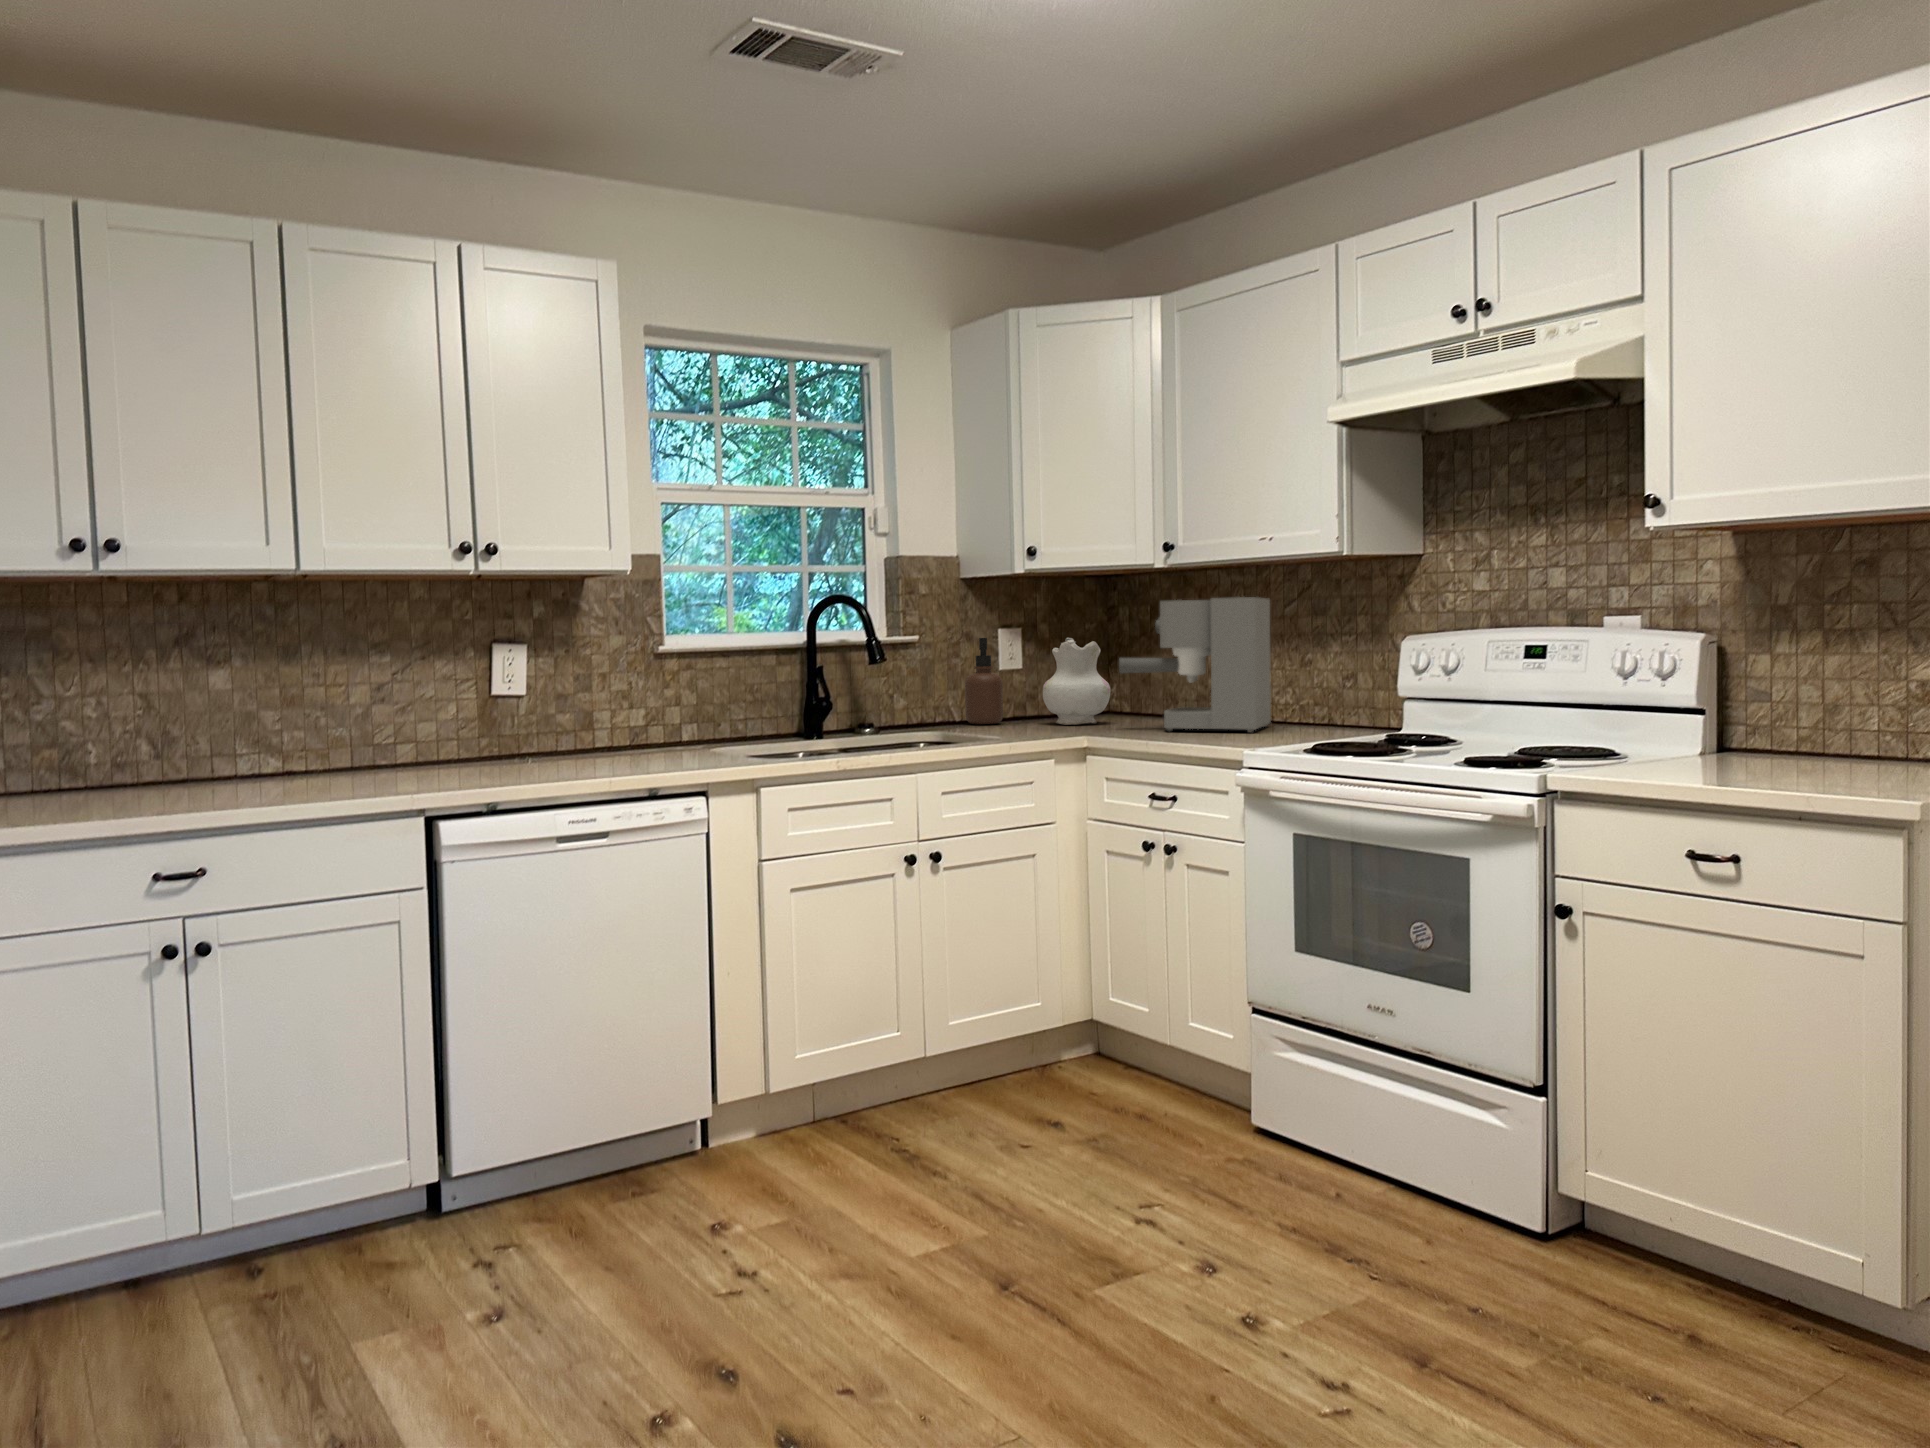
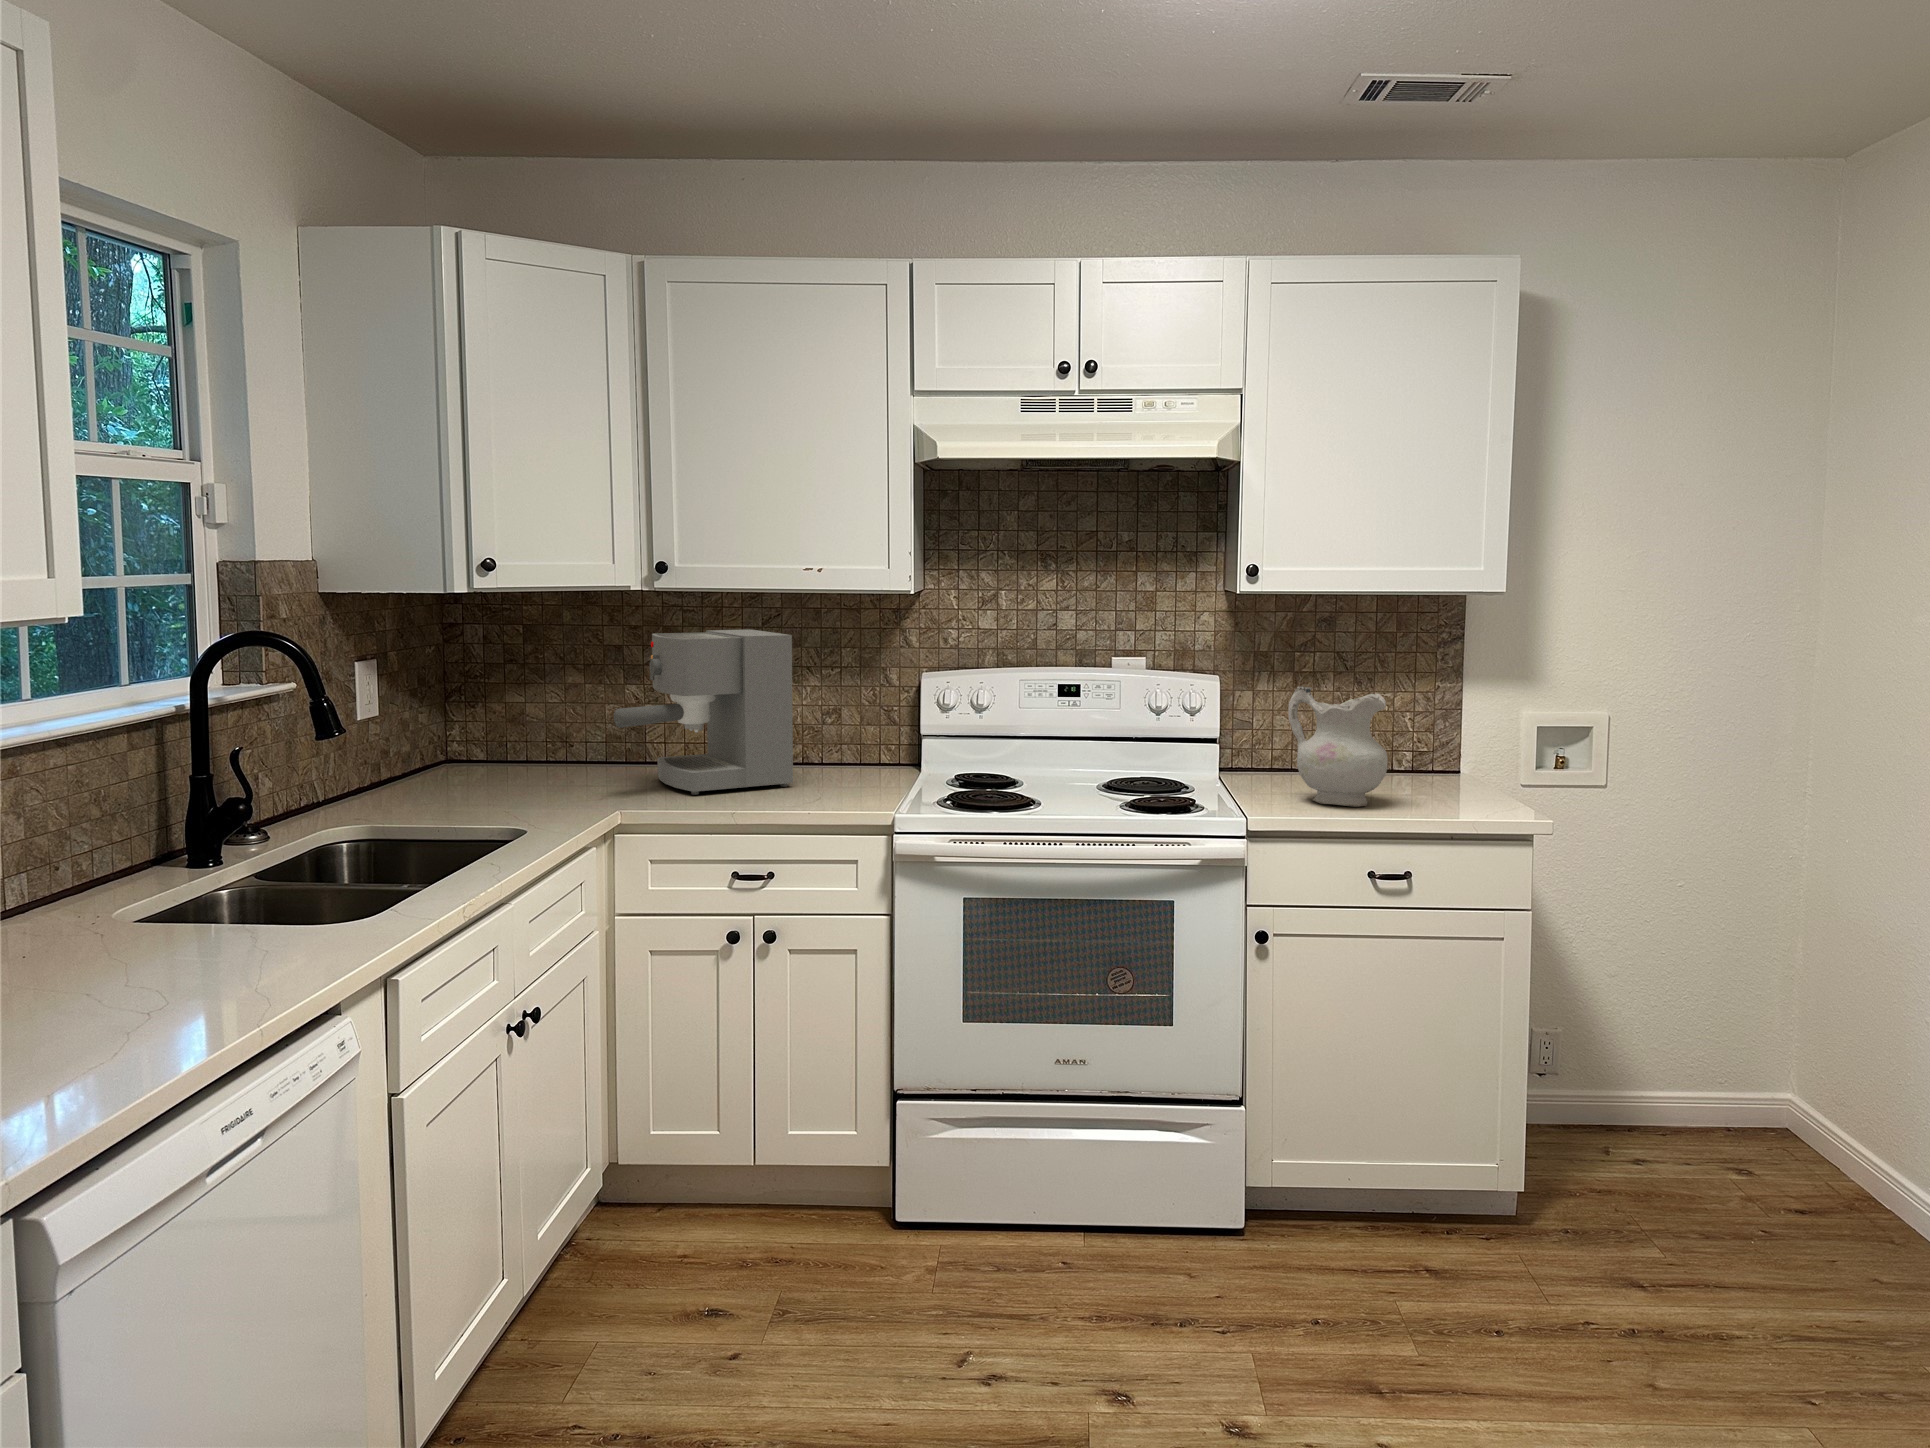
ceramic pitcher: present [1043,637,1110,725] -> present [1288,686,1388,807]
soap dispenser: present [965,638,1003,724] -> none [358,685,417,808]

